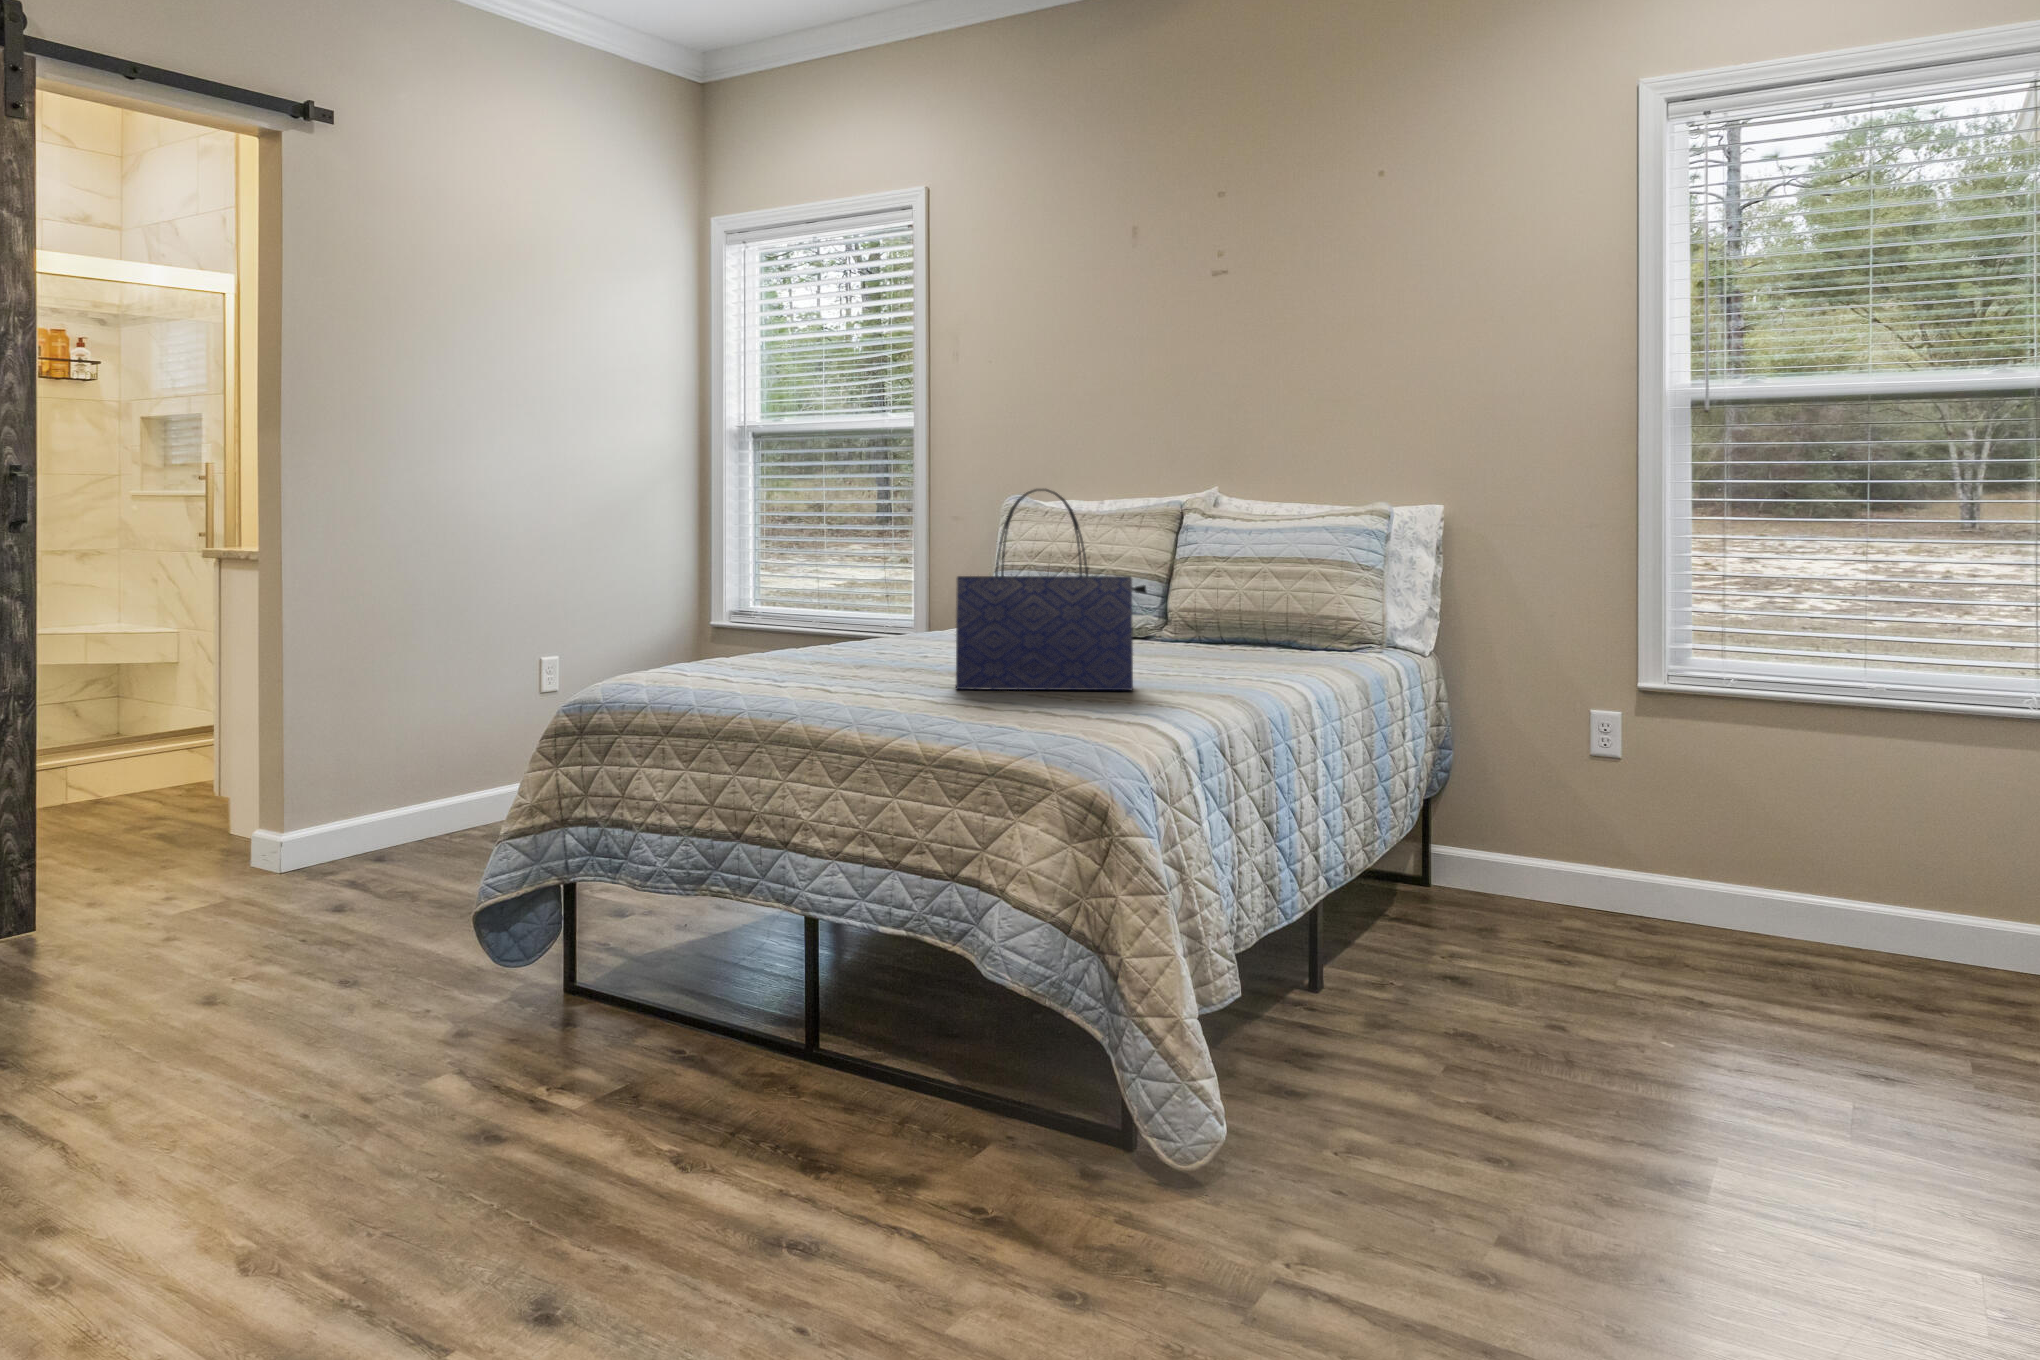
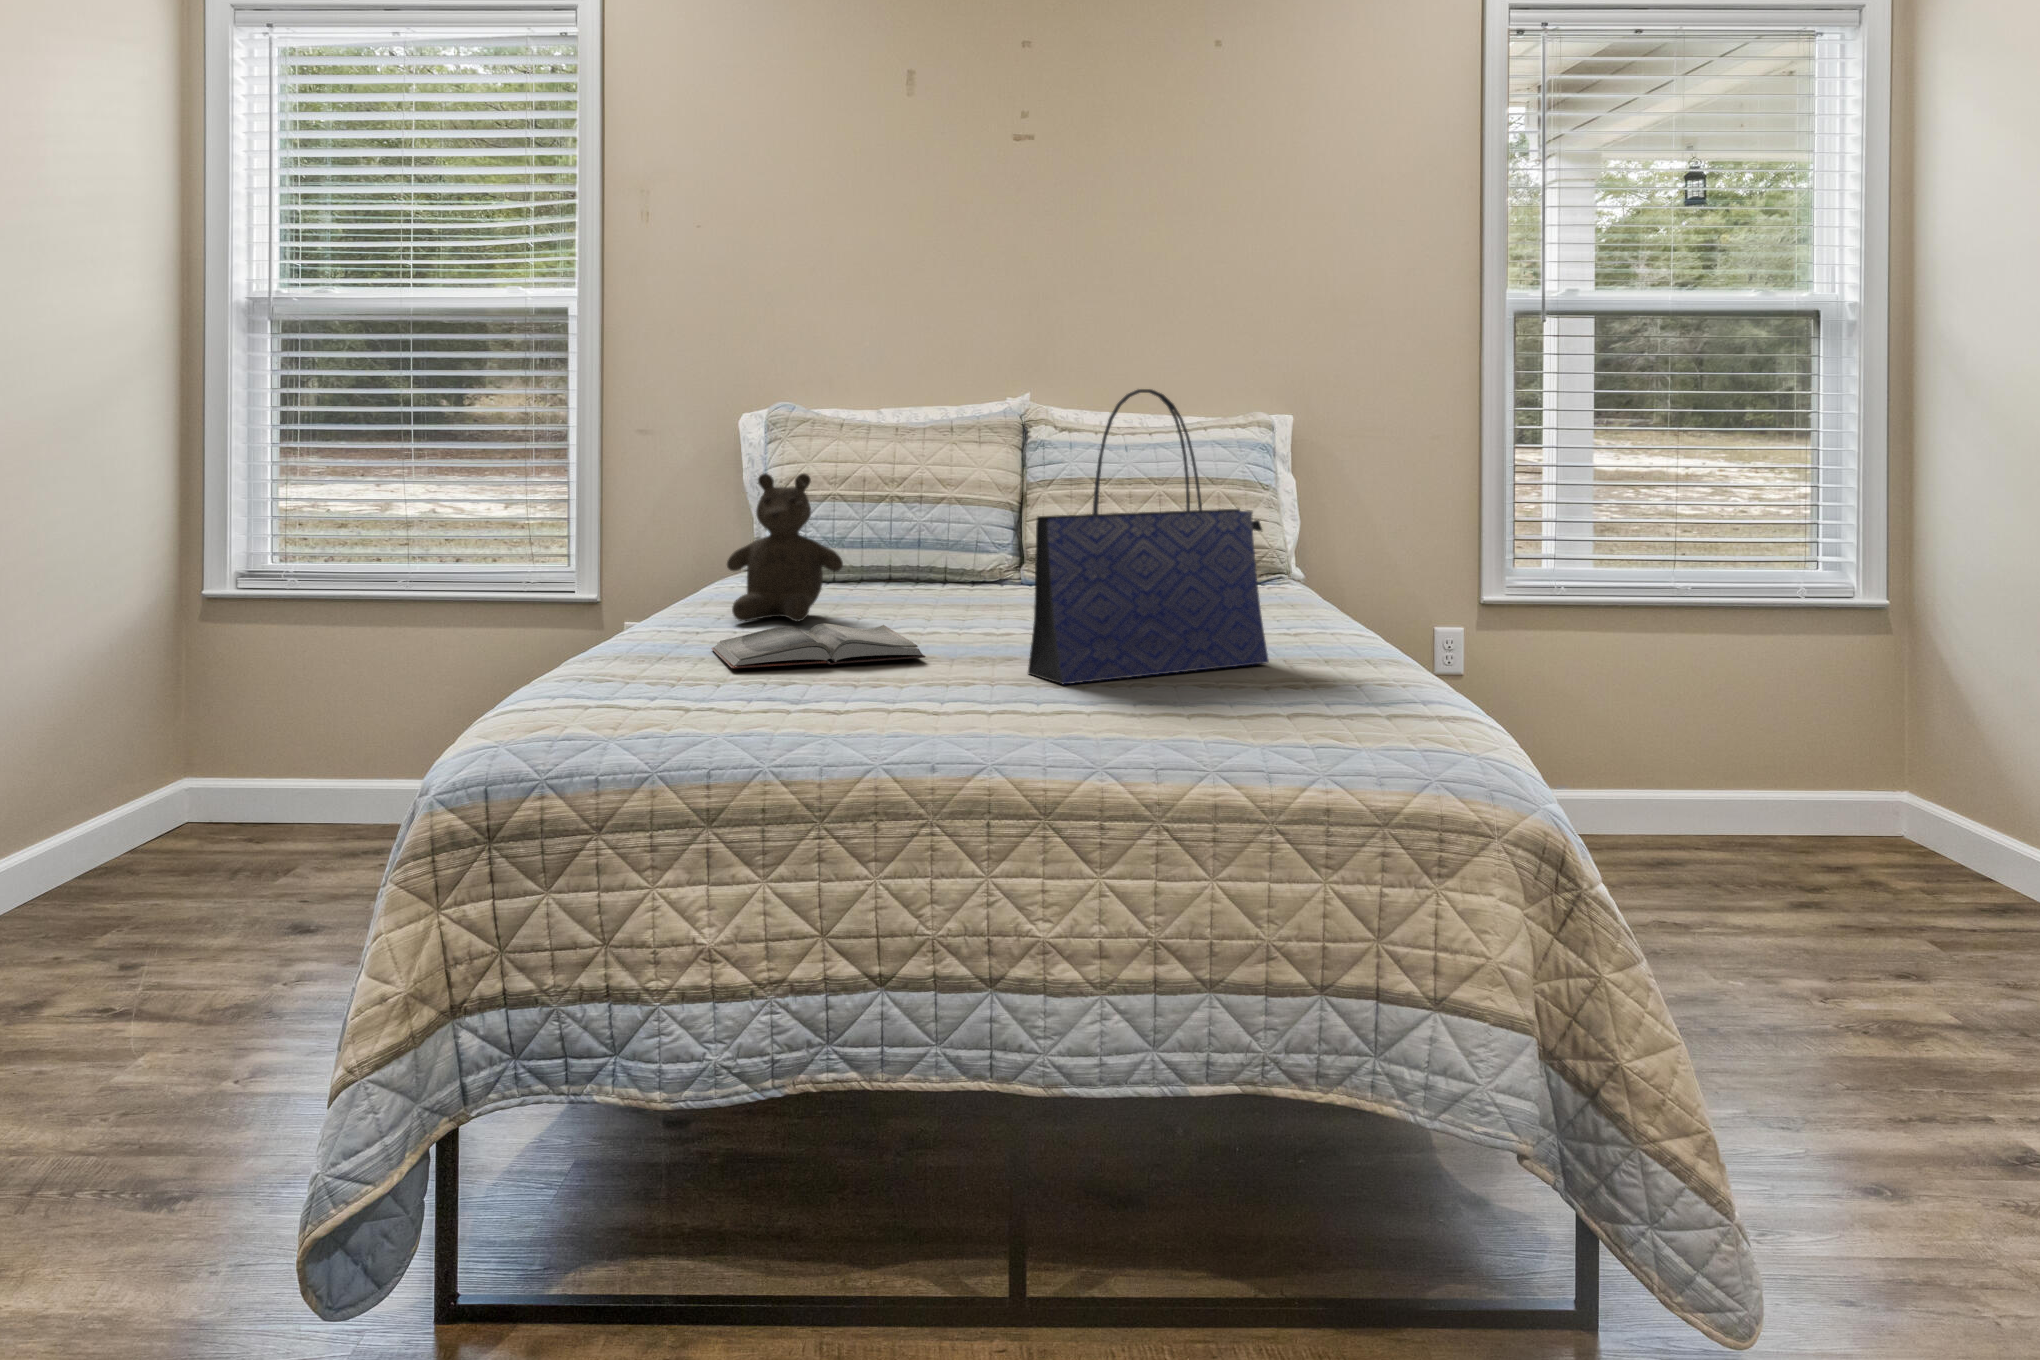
teddy bear: none [875,547,957,649] -> present [727,473,843,621]
hardback book: none [794,647,937,670] -> present [711,624,926,669]

